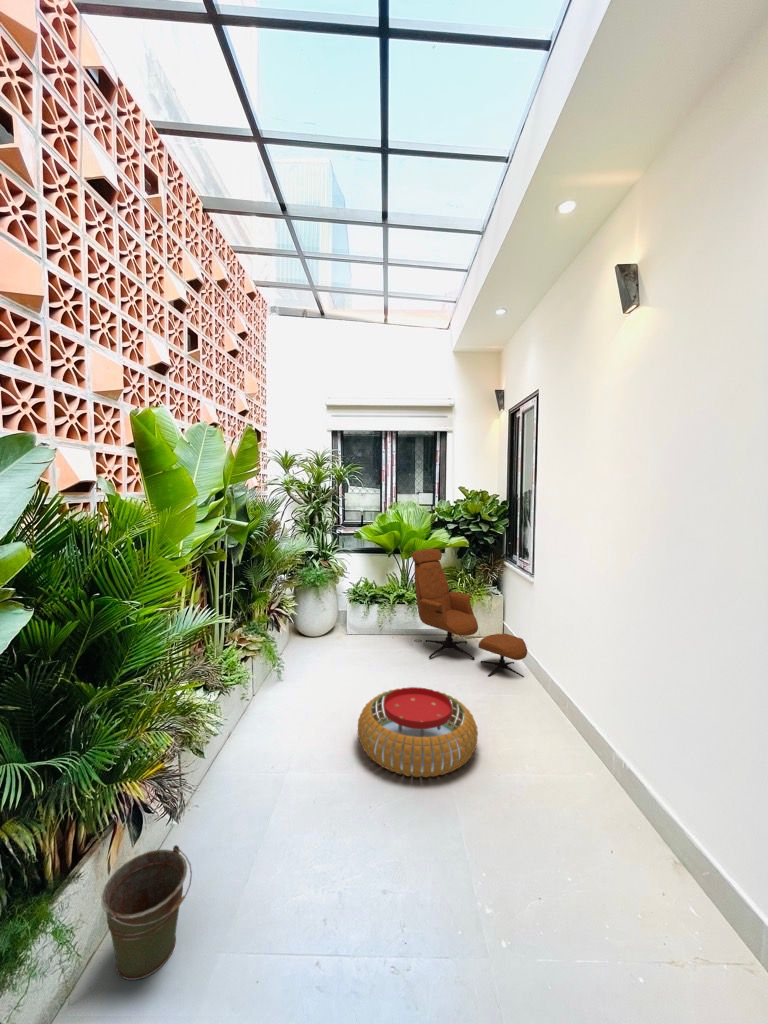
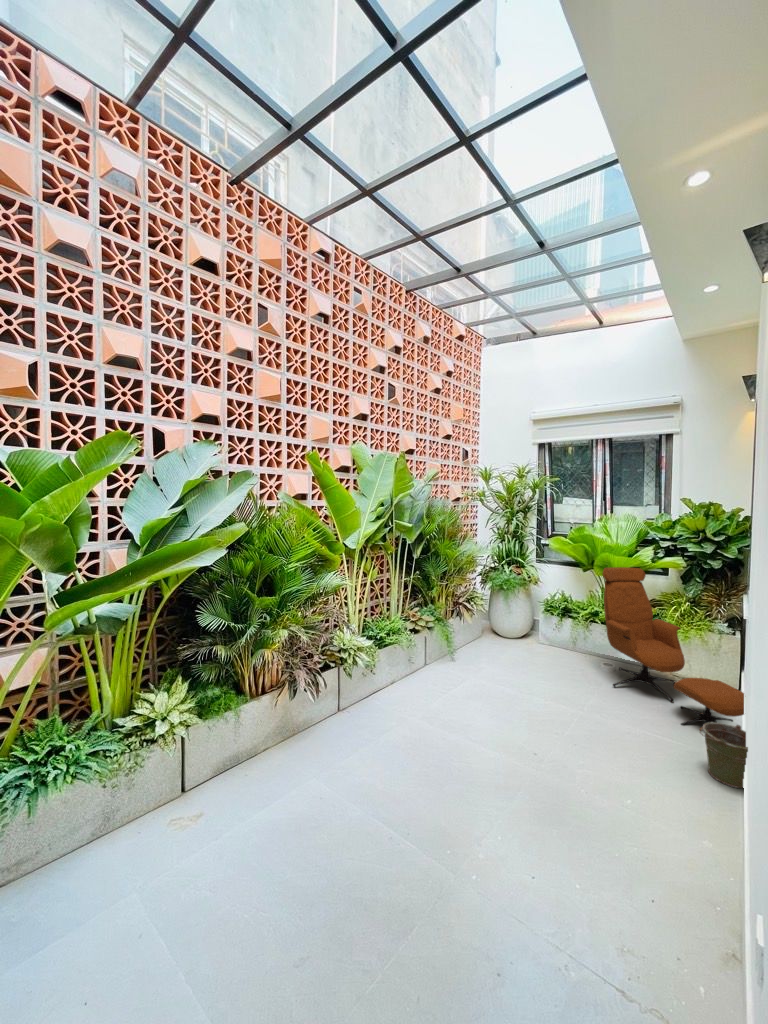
pouf: present [358,687,478,777] -> none [482,699,614,796]
bucket: present [101,845,192,980] -> present [699,722,748,788]

